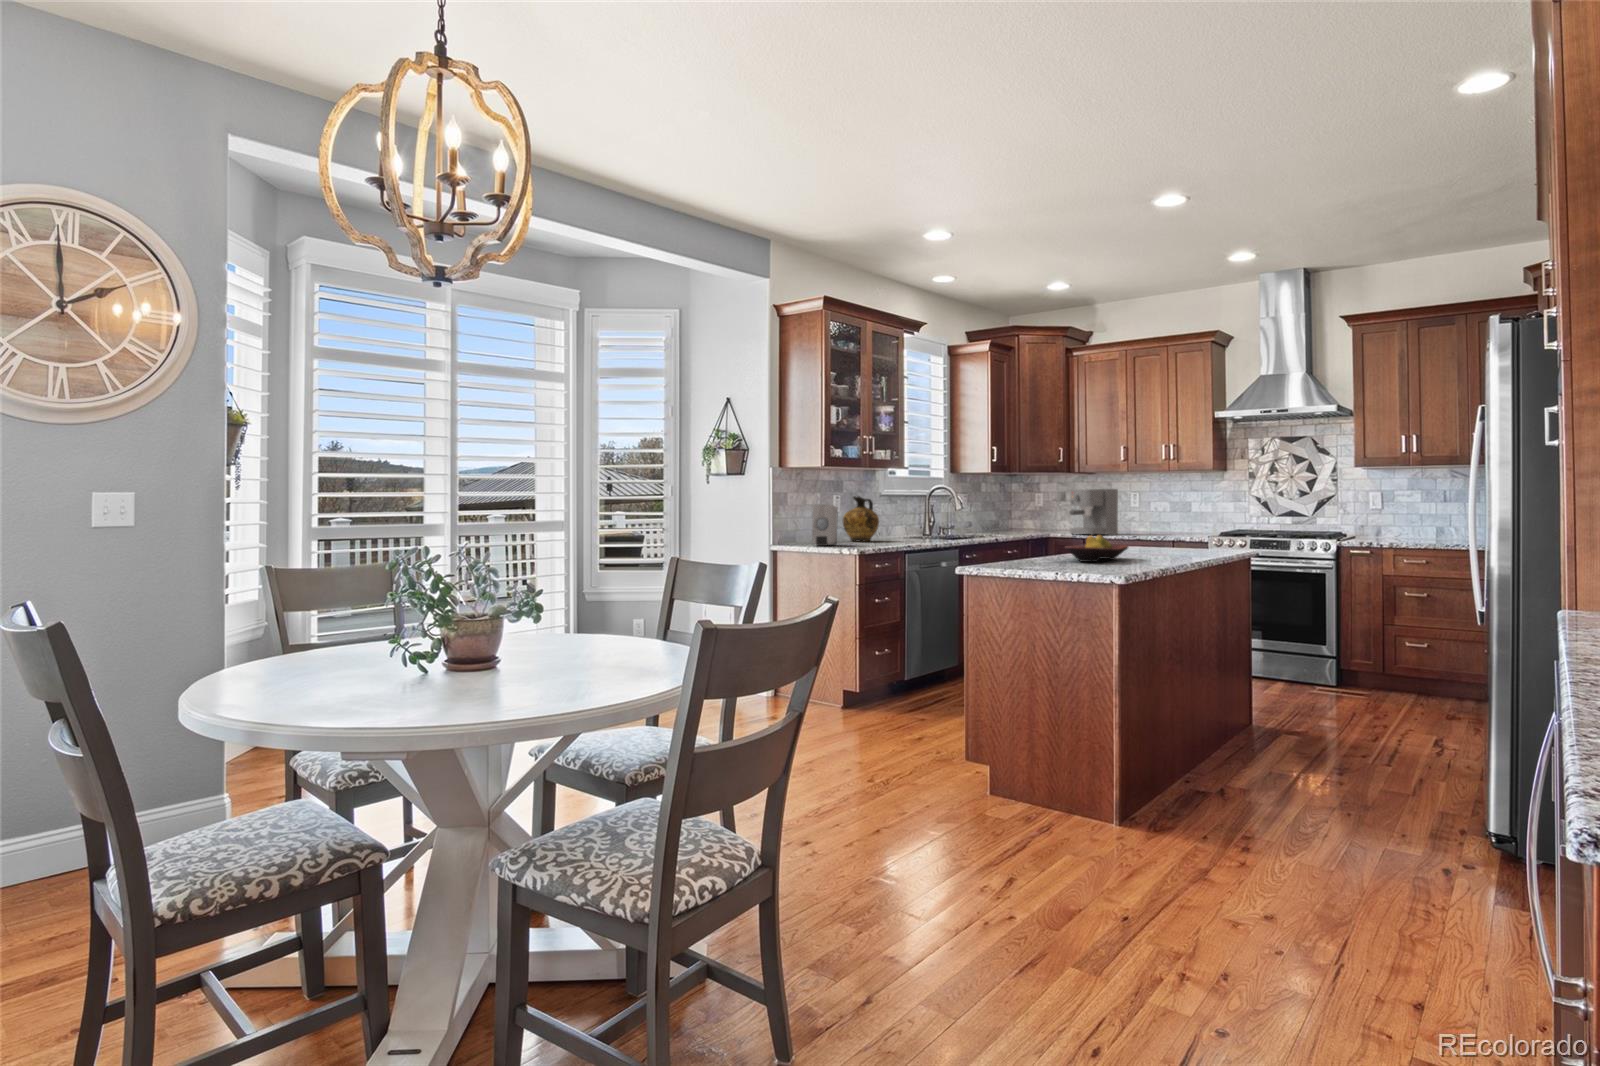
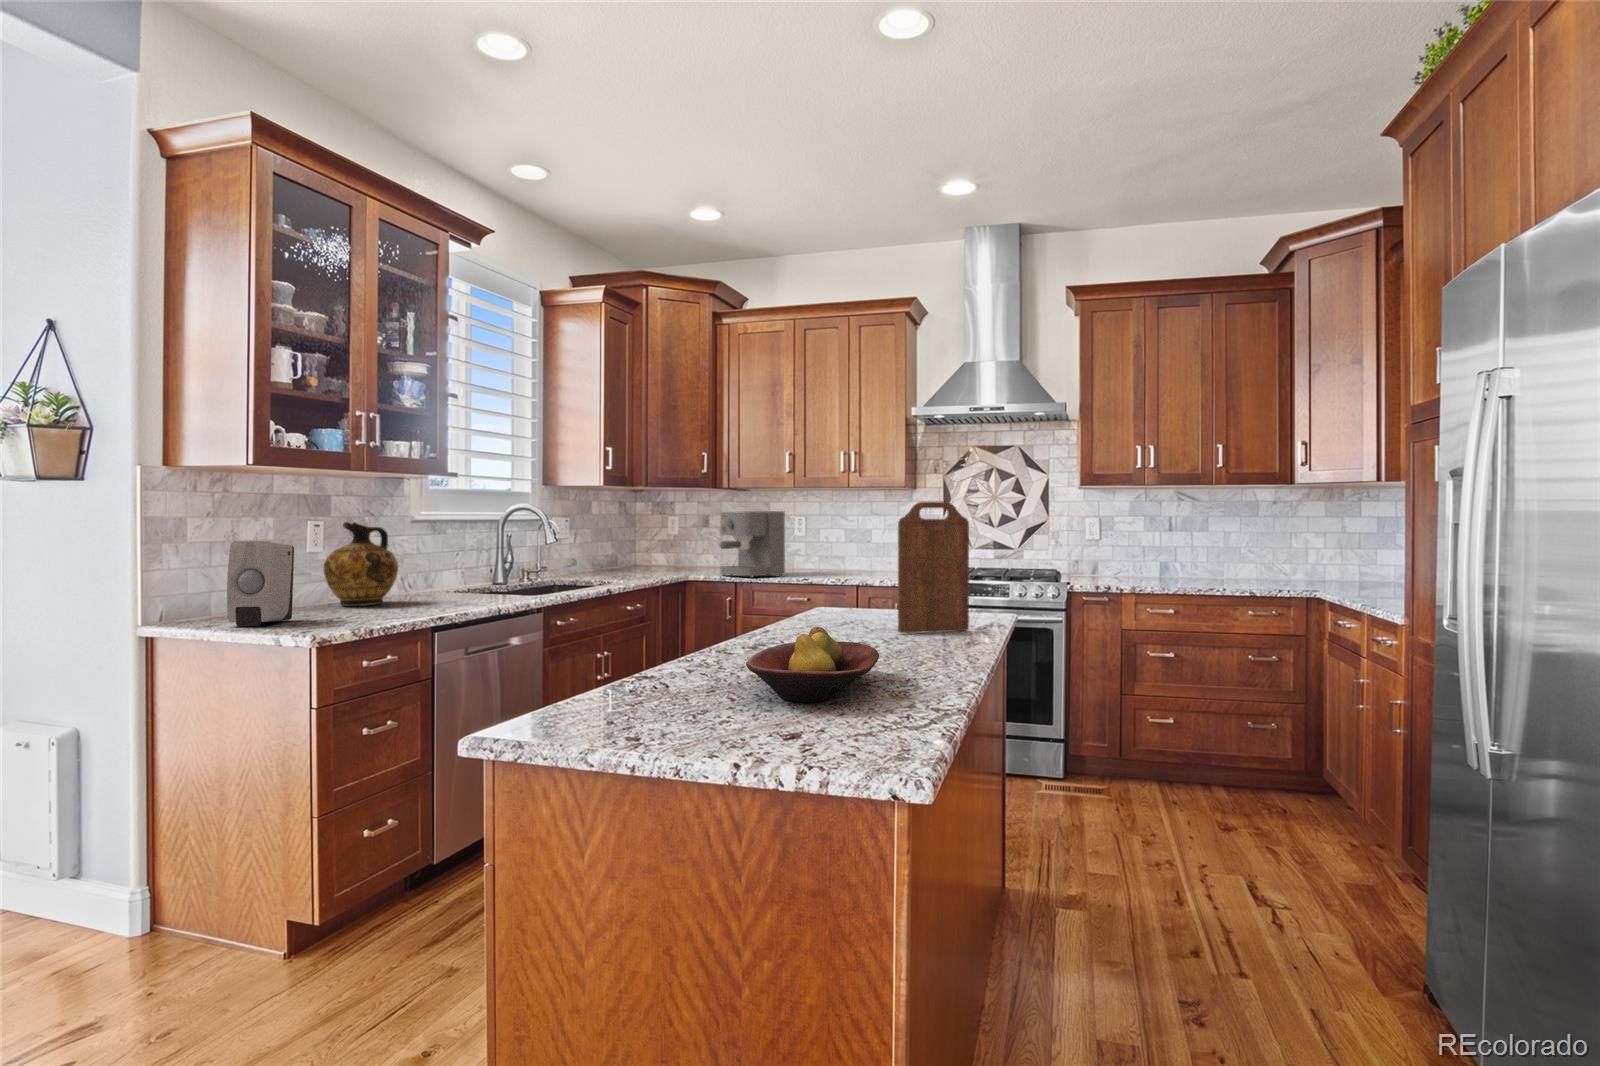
cutting board: none [1160,479,1204,551] -> present [898,502,969,633]

